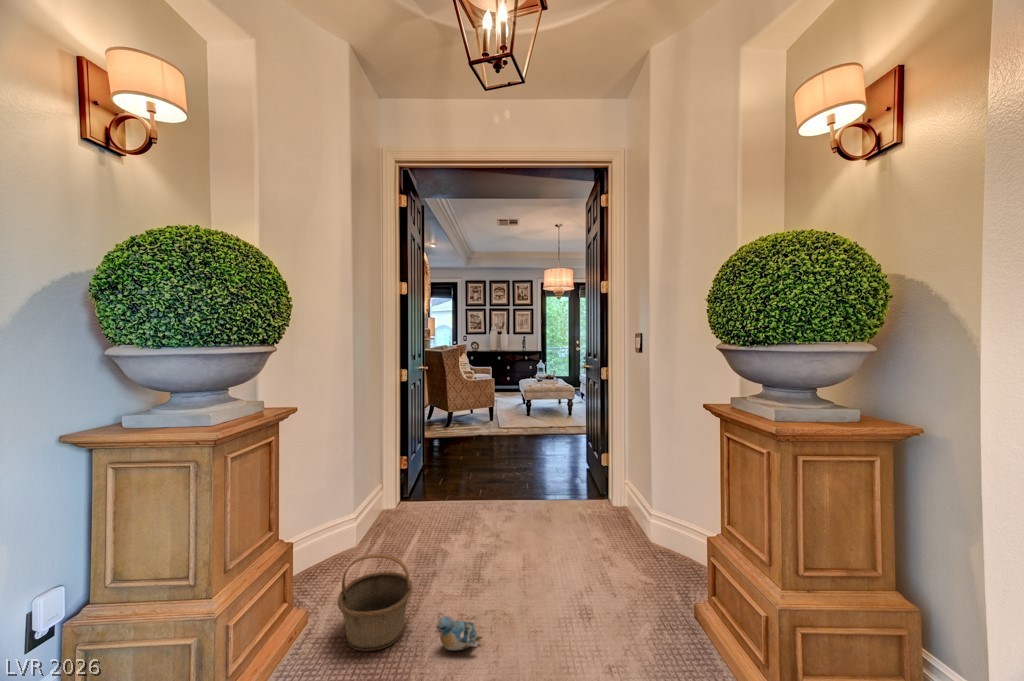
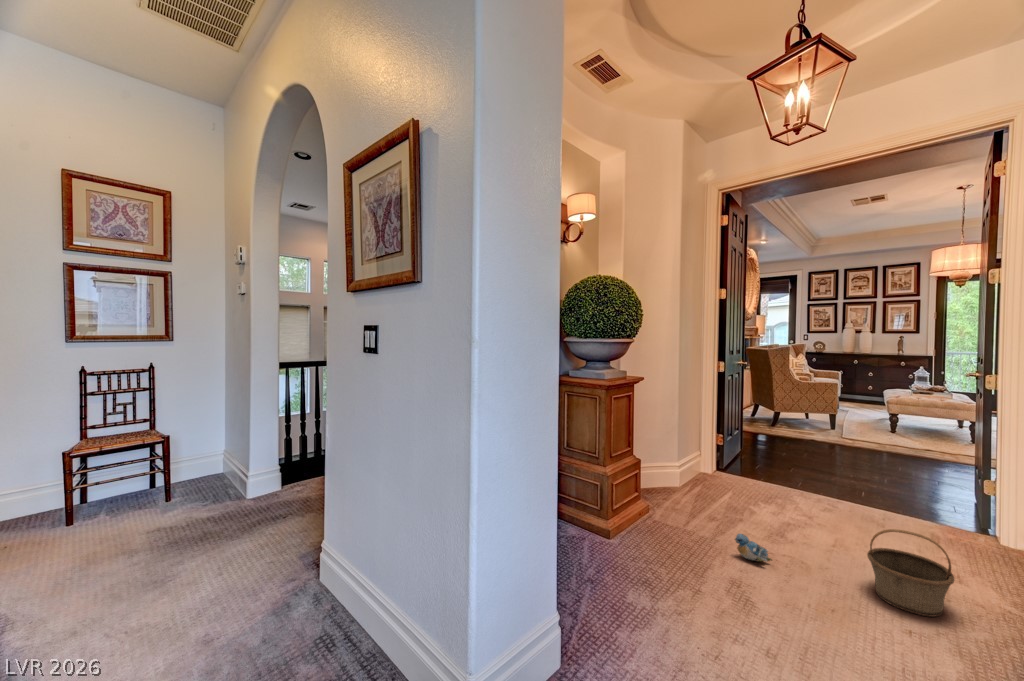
basket: present [338,554,412,651] -> present [867,529,955,617]

